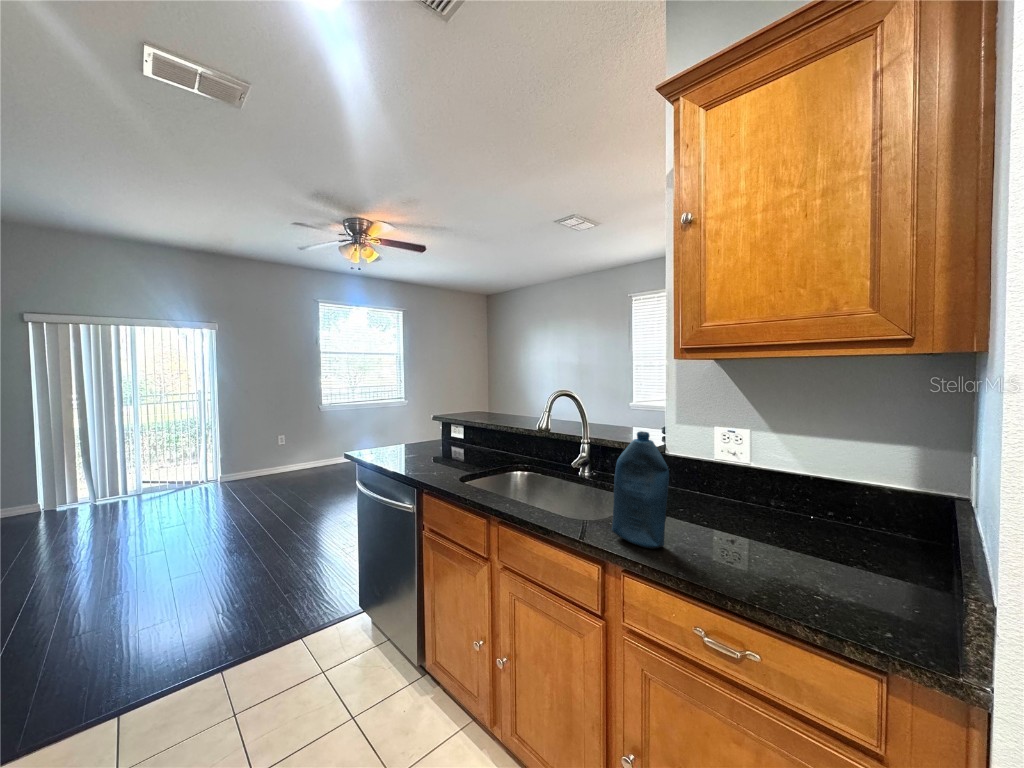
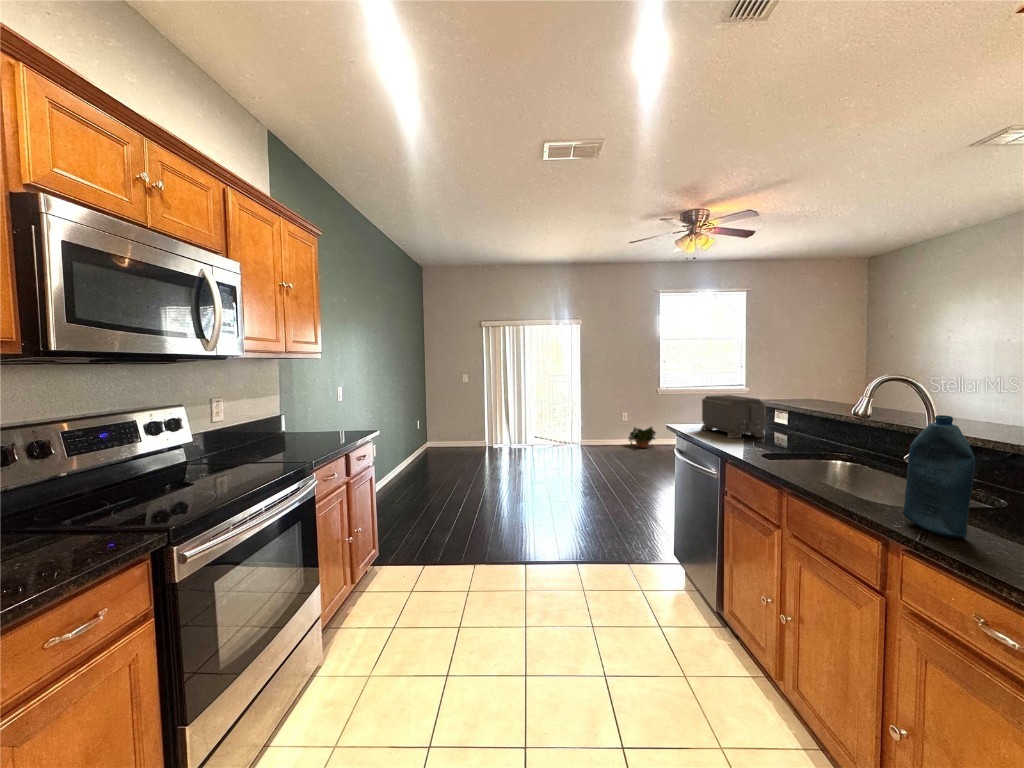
toaster: none [384,413,450,461] -> present [701,395,766,438]
potted plant: none [285,448,321,473] -> present [629,427,656,447]

